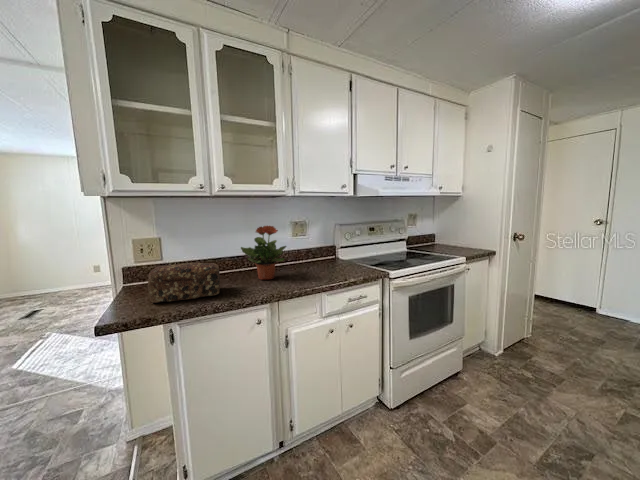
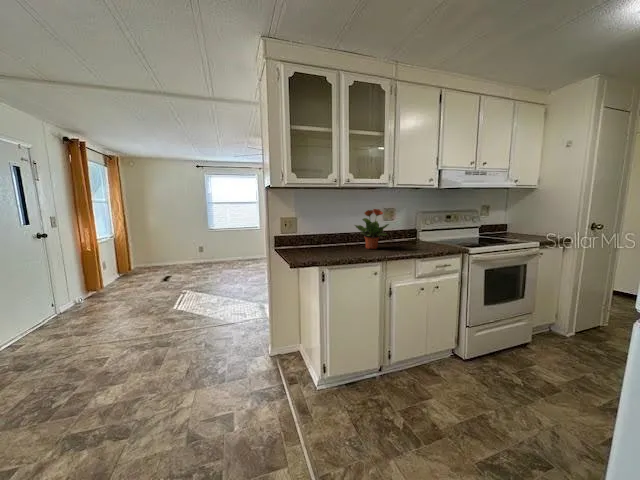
bread loaf: present [148,262,220,303] -> none [305,232,349,256]

